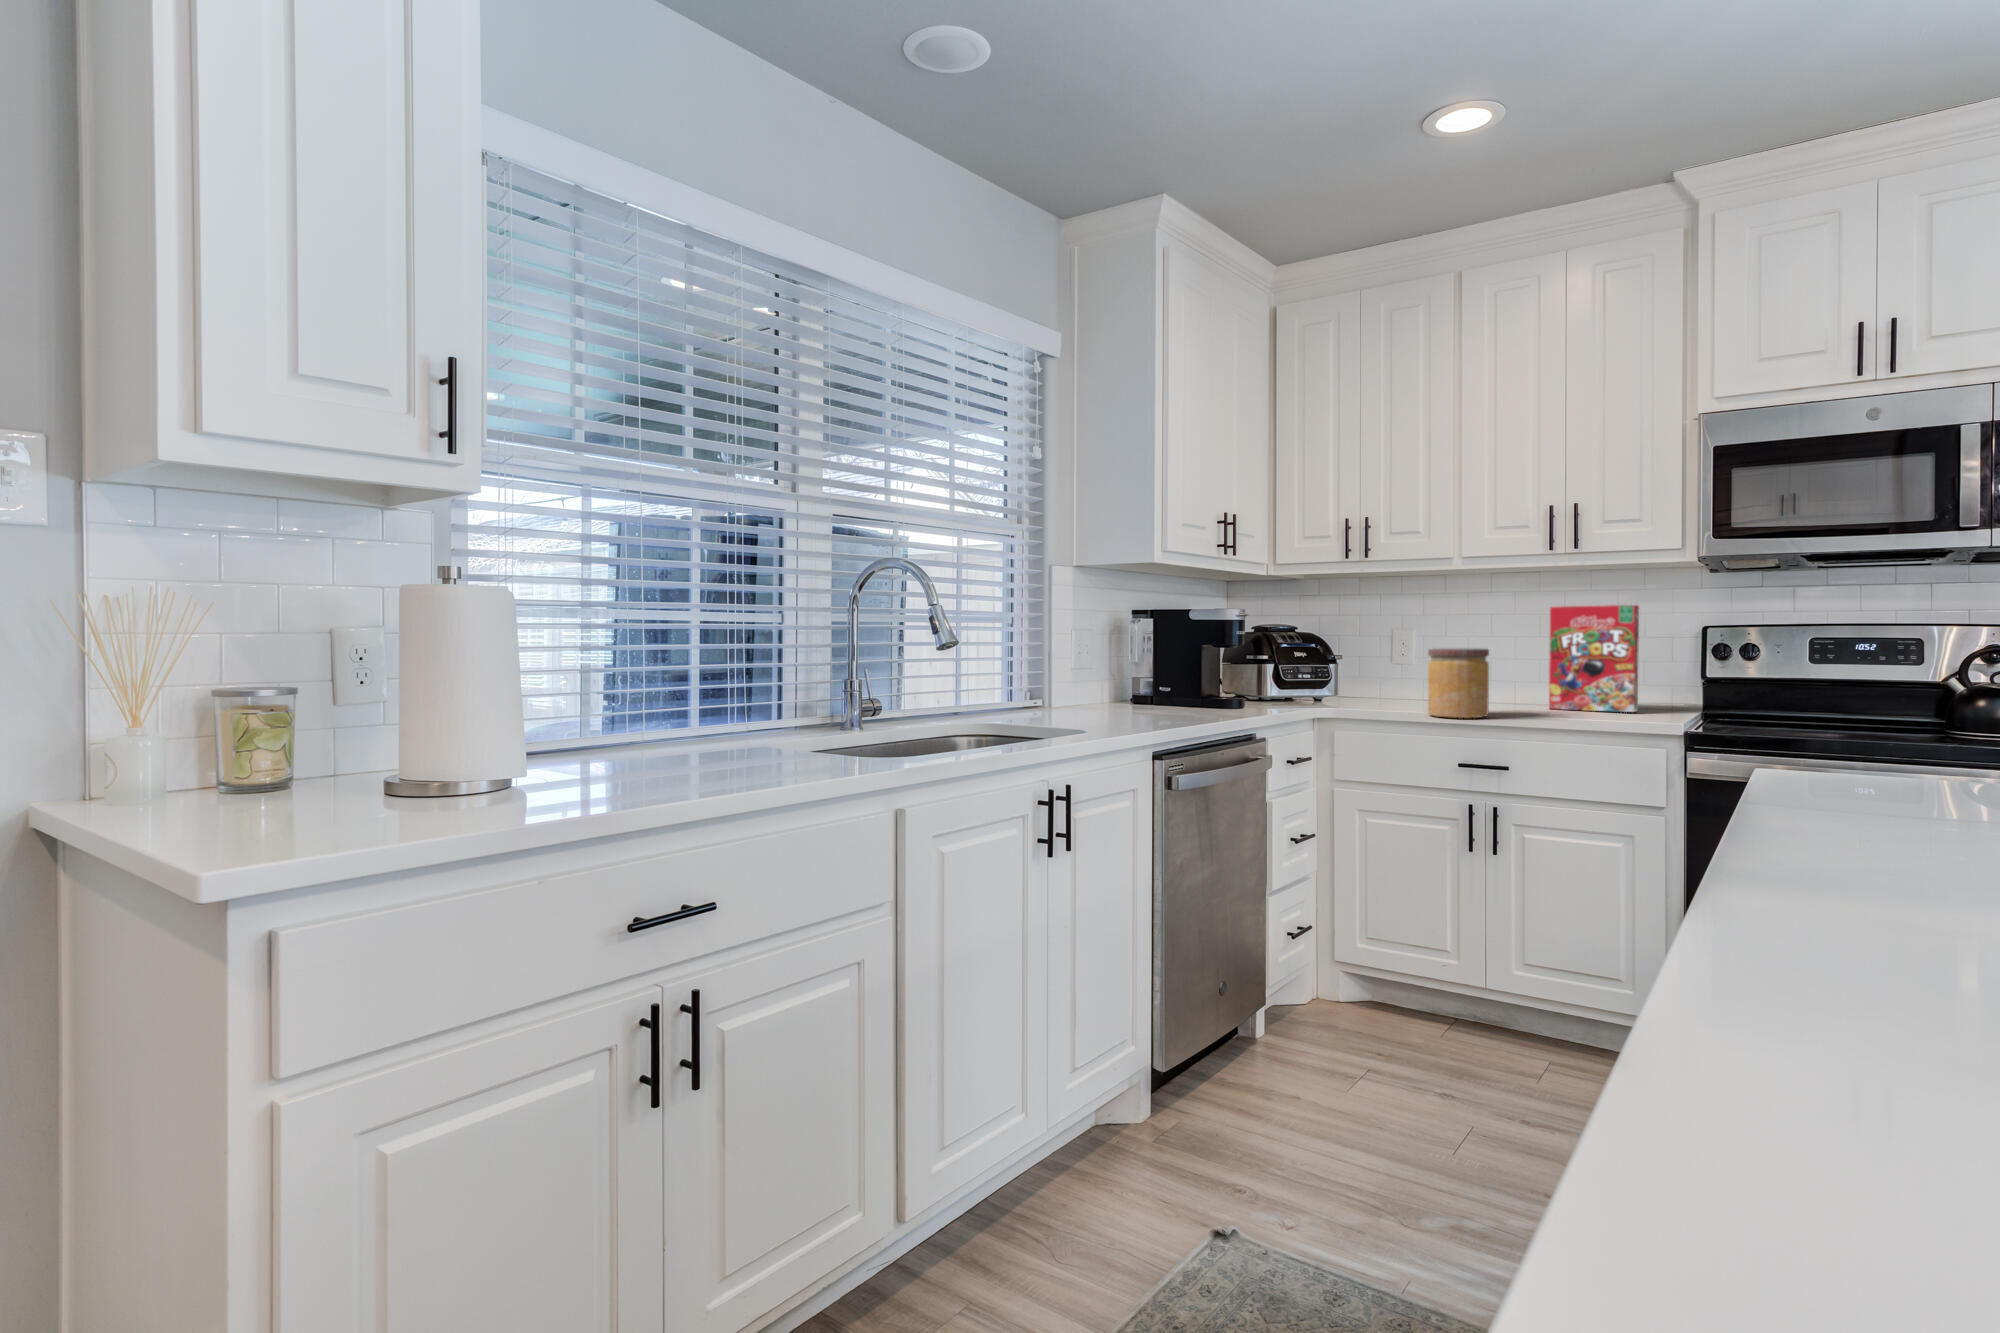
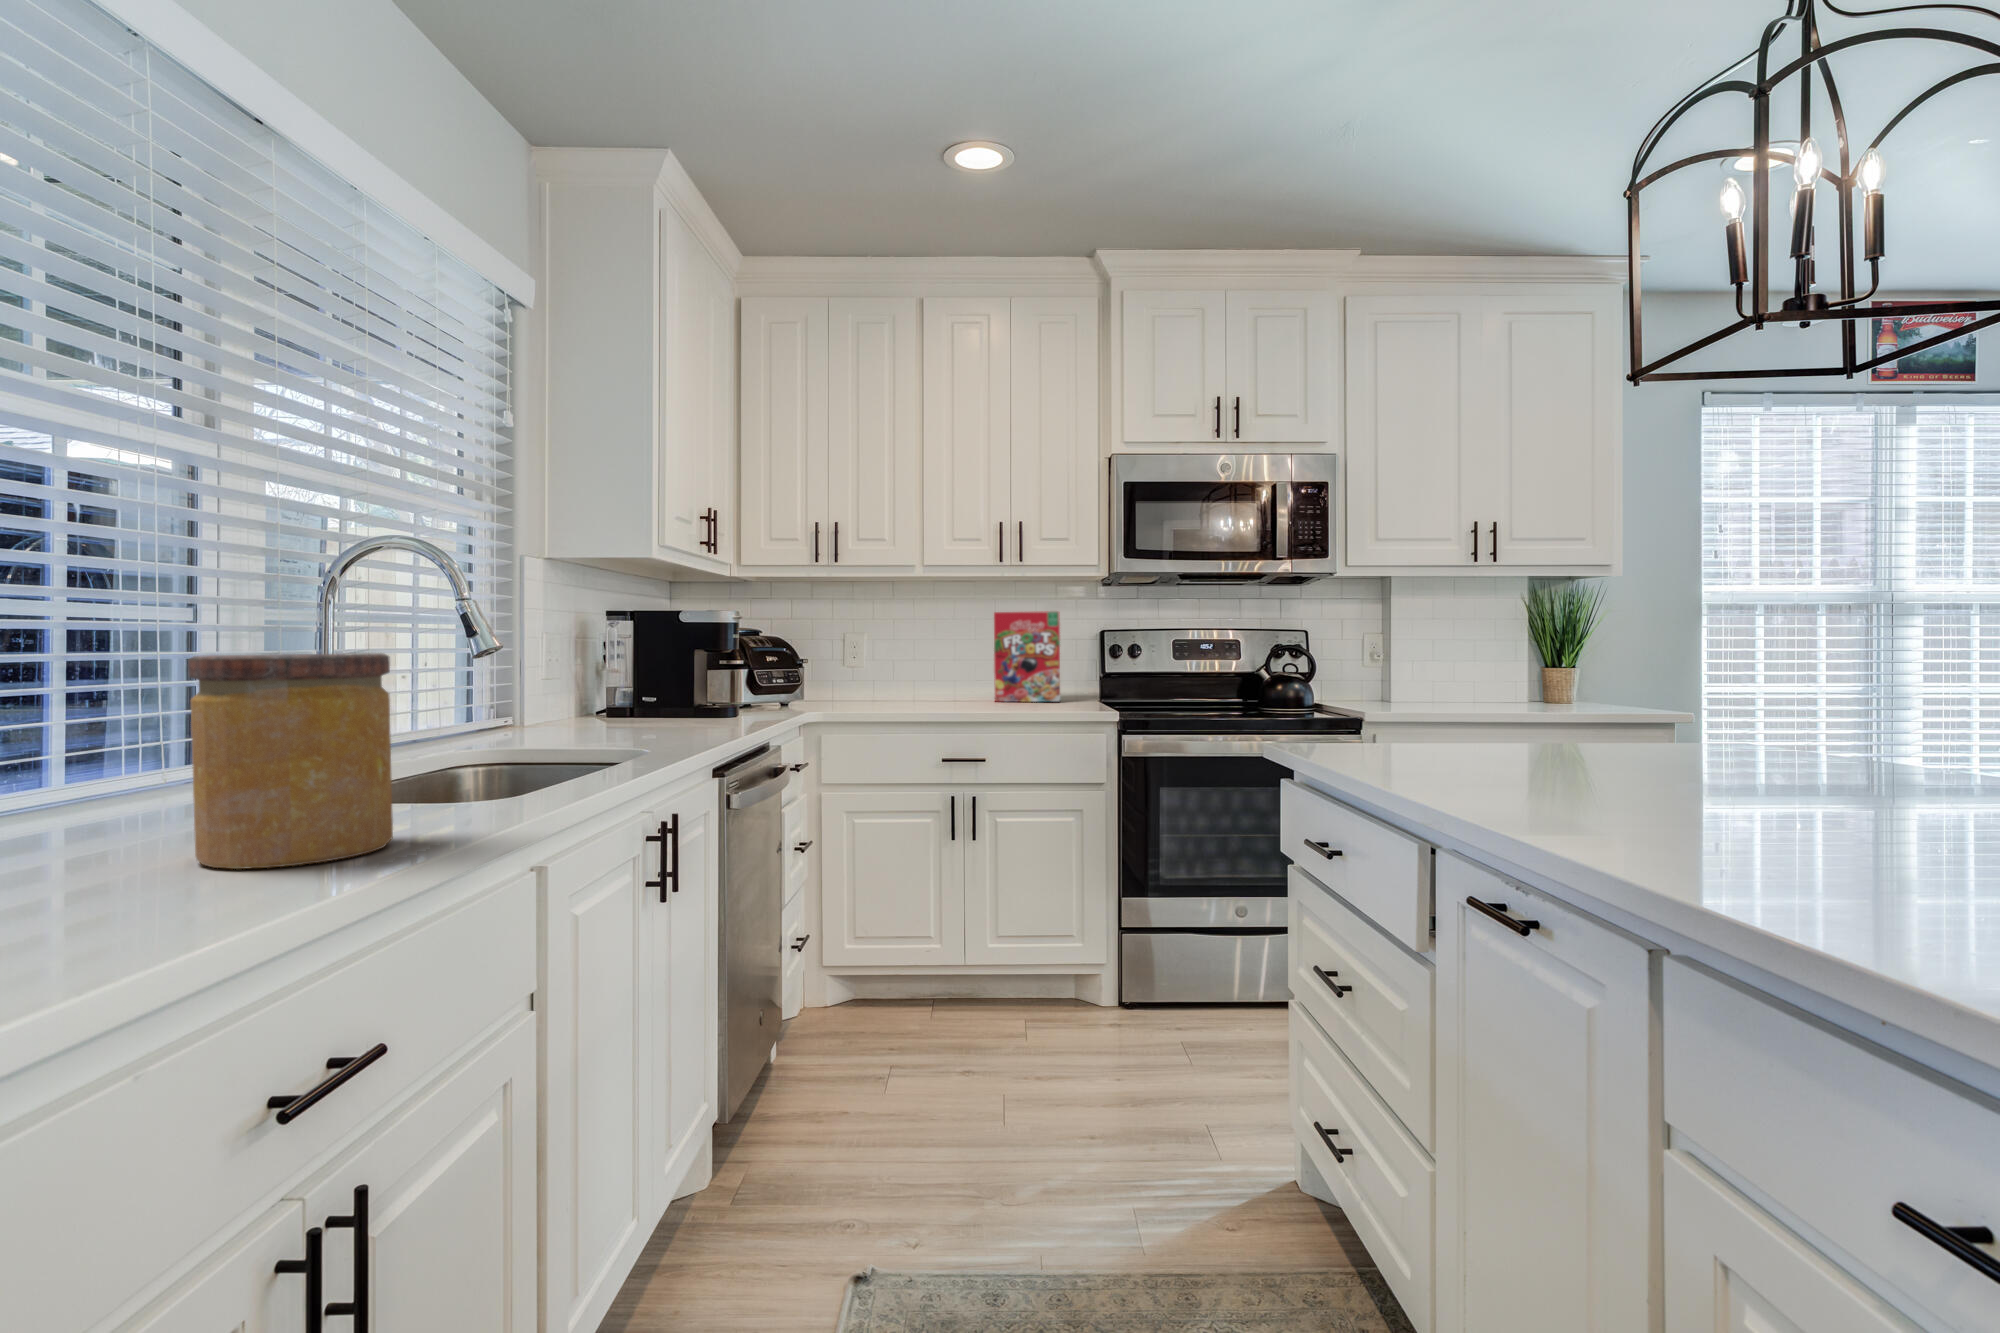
jar: present [1428,648,1489,718] -> present [188,653,393,869]

